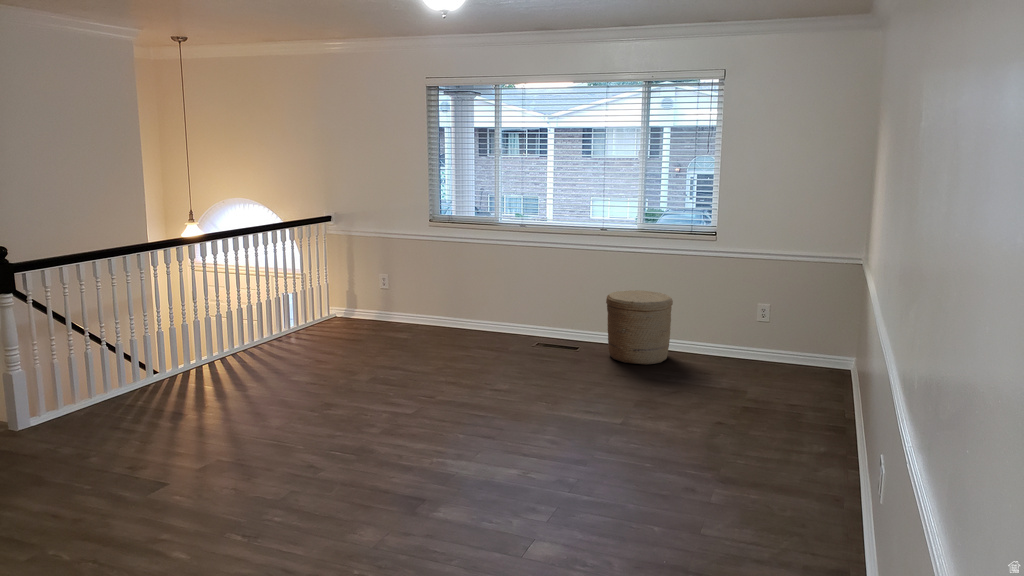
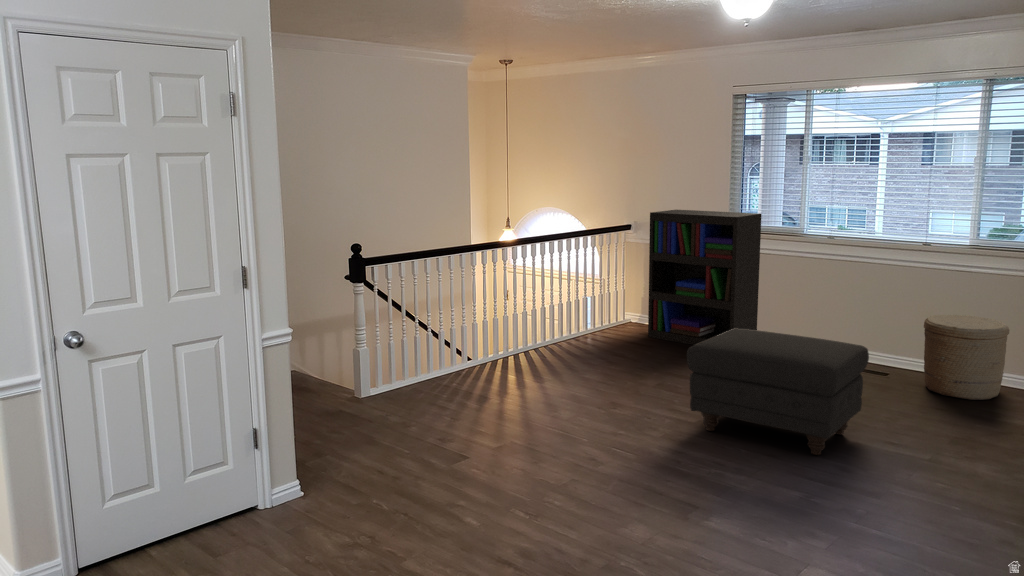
bookshelf: none [350,201,460,339] -> present [648,210,762,345]
ottoman: none [402,317,569,434] -> present [687,328,869,455]

